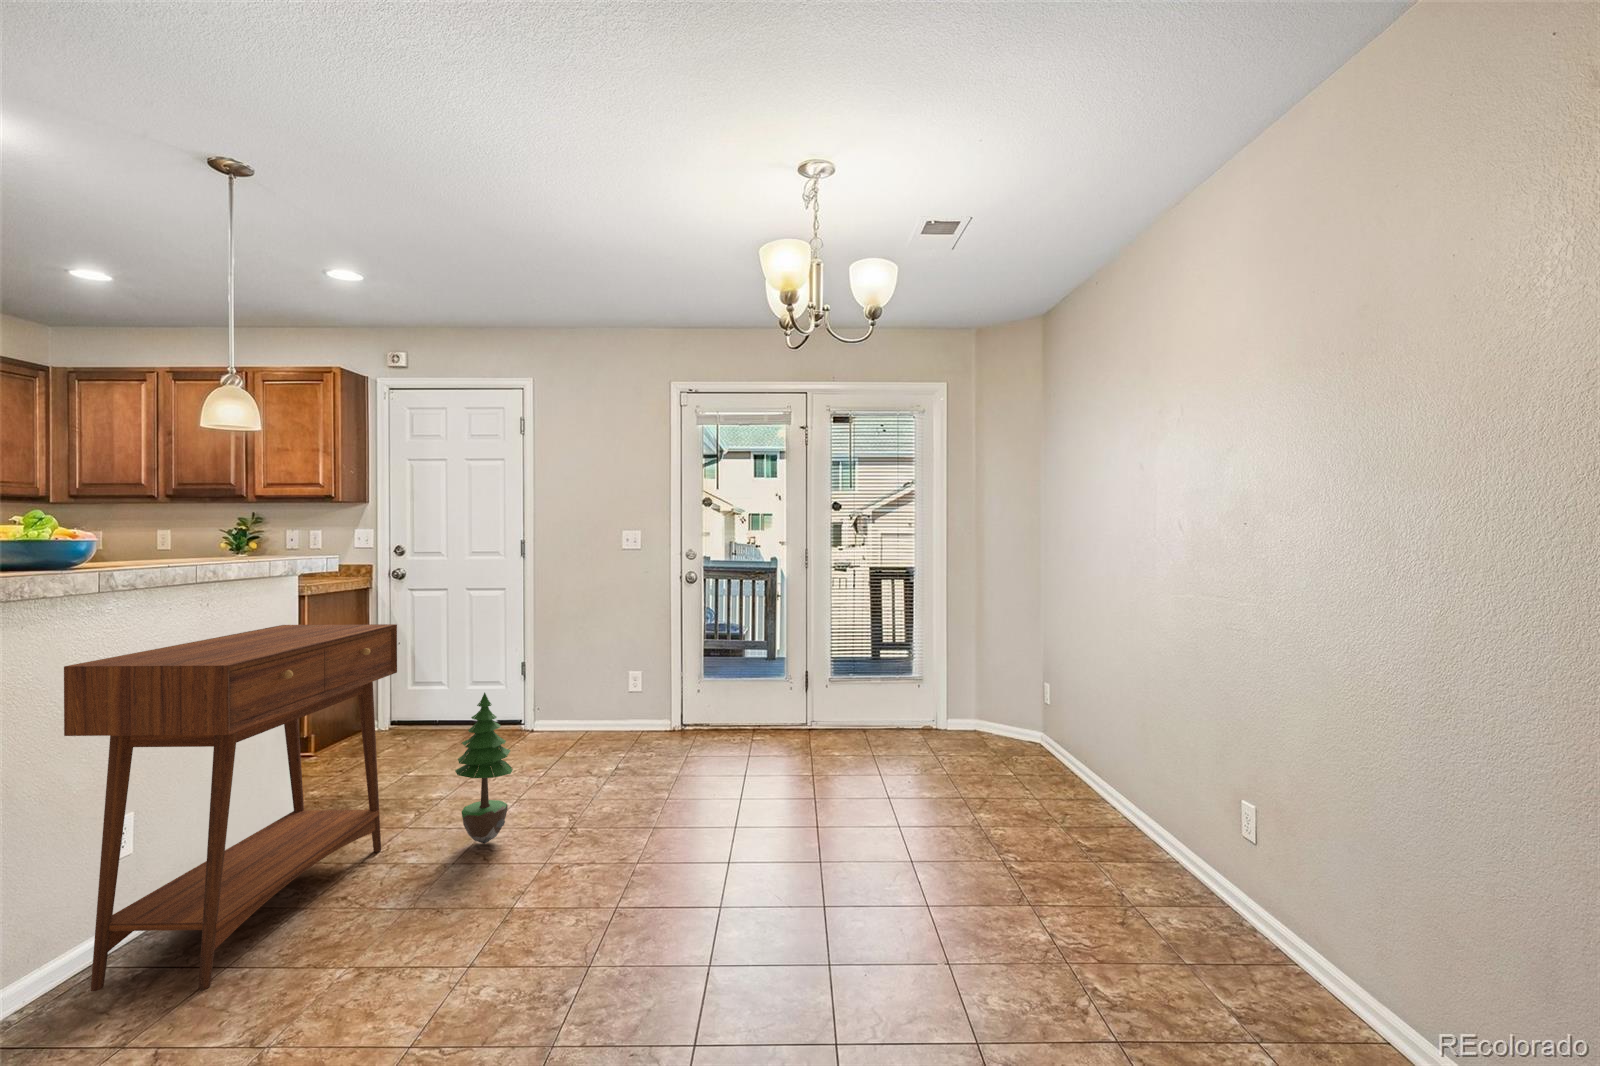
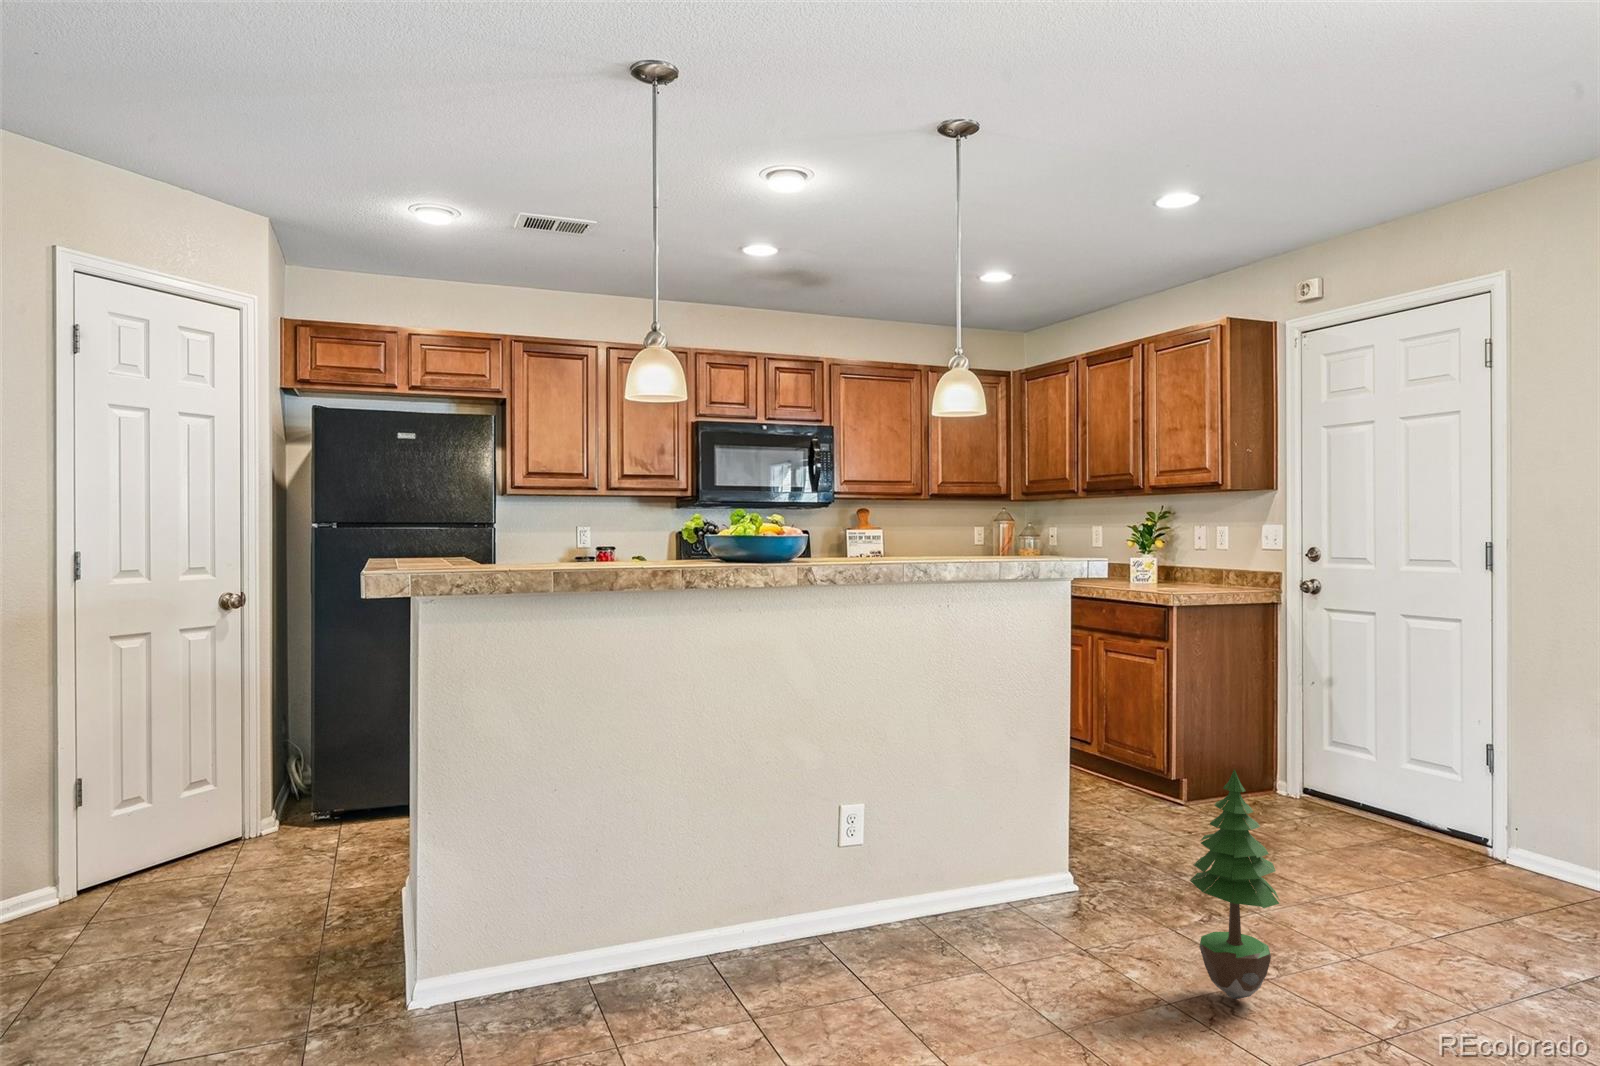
console table: present [64,624,397,991] -> none [791,636,1134,1003]

